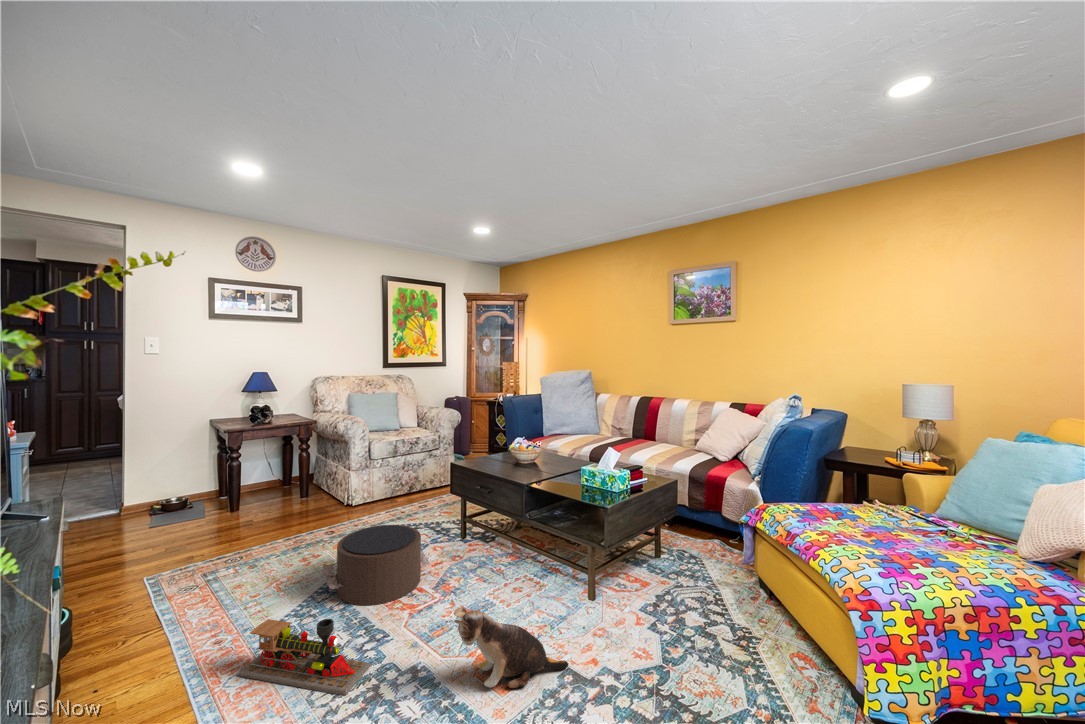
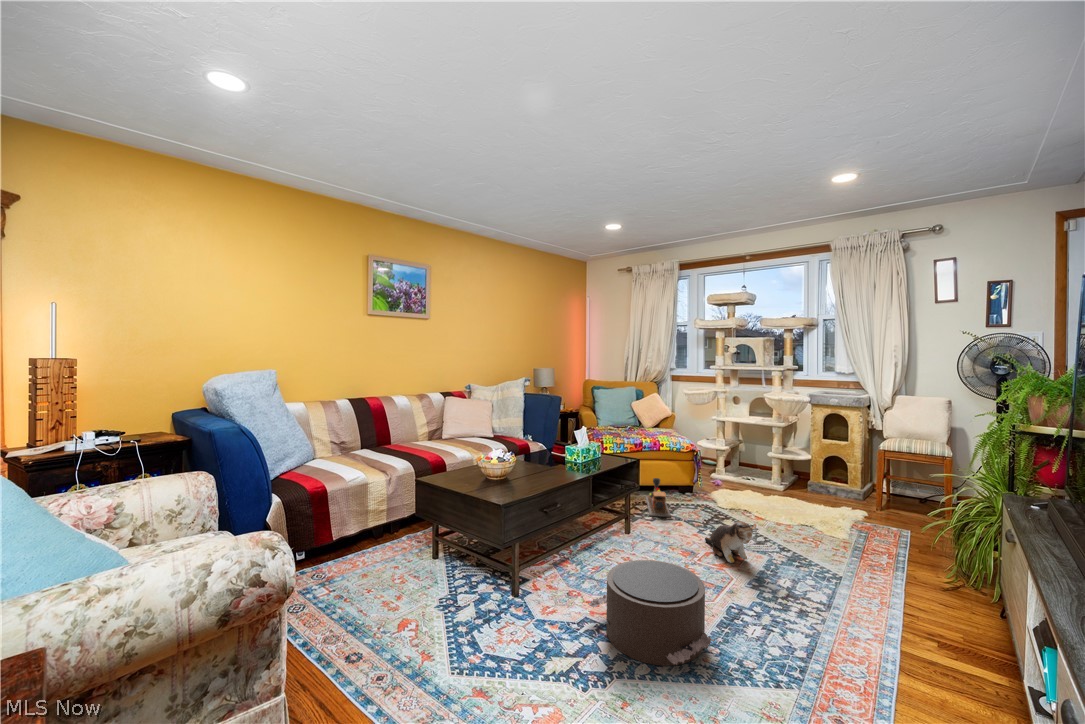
toy train: present [238,619,371,696] -> present [646,478,671,517]

